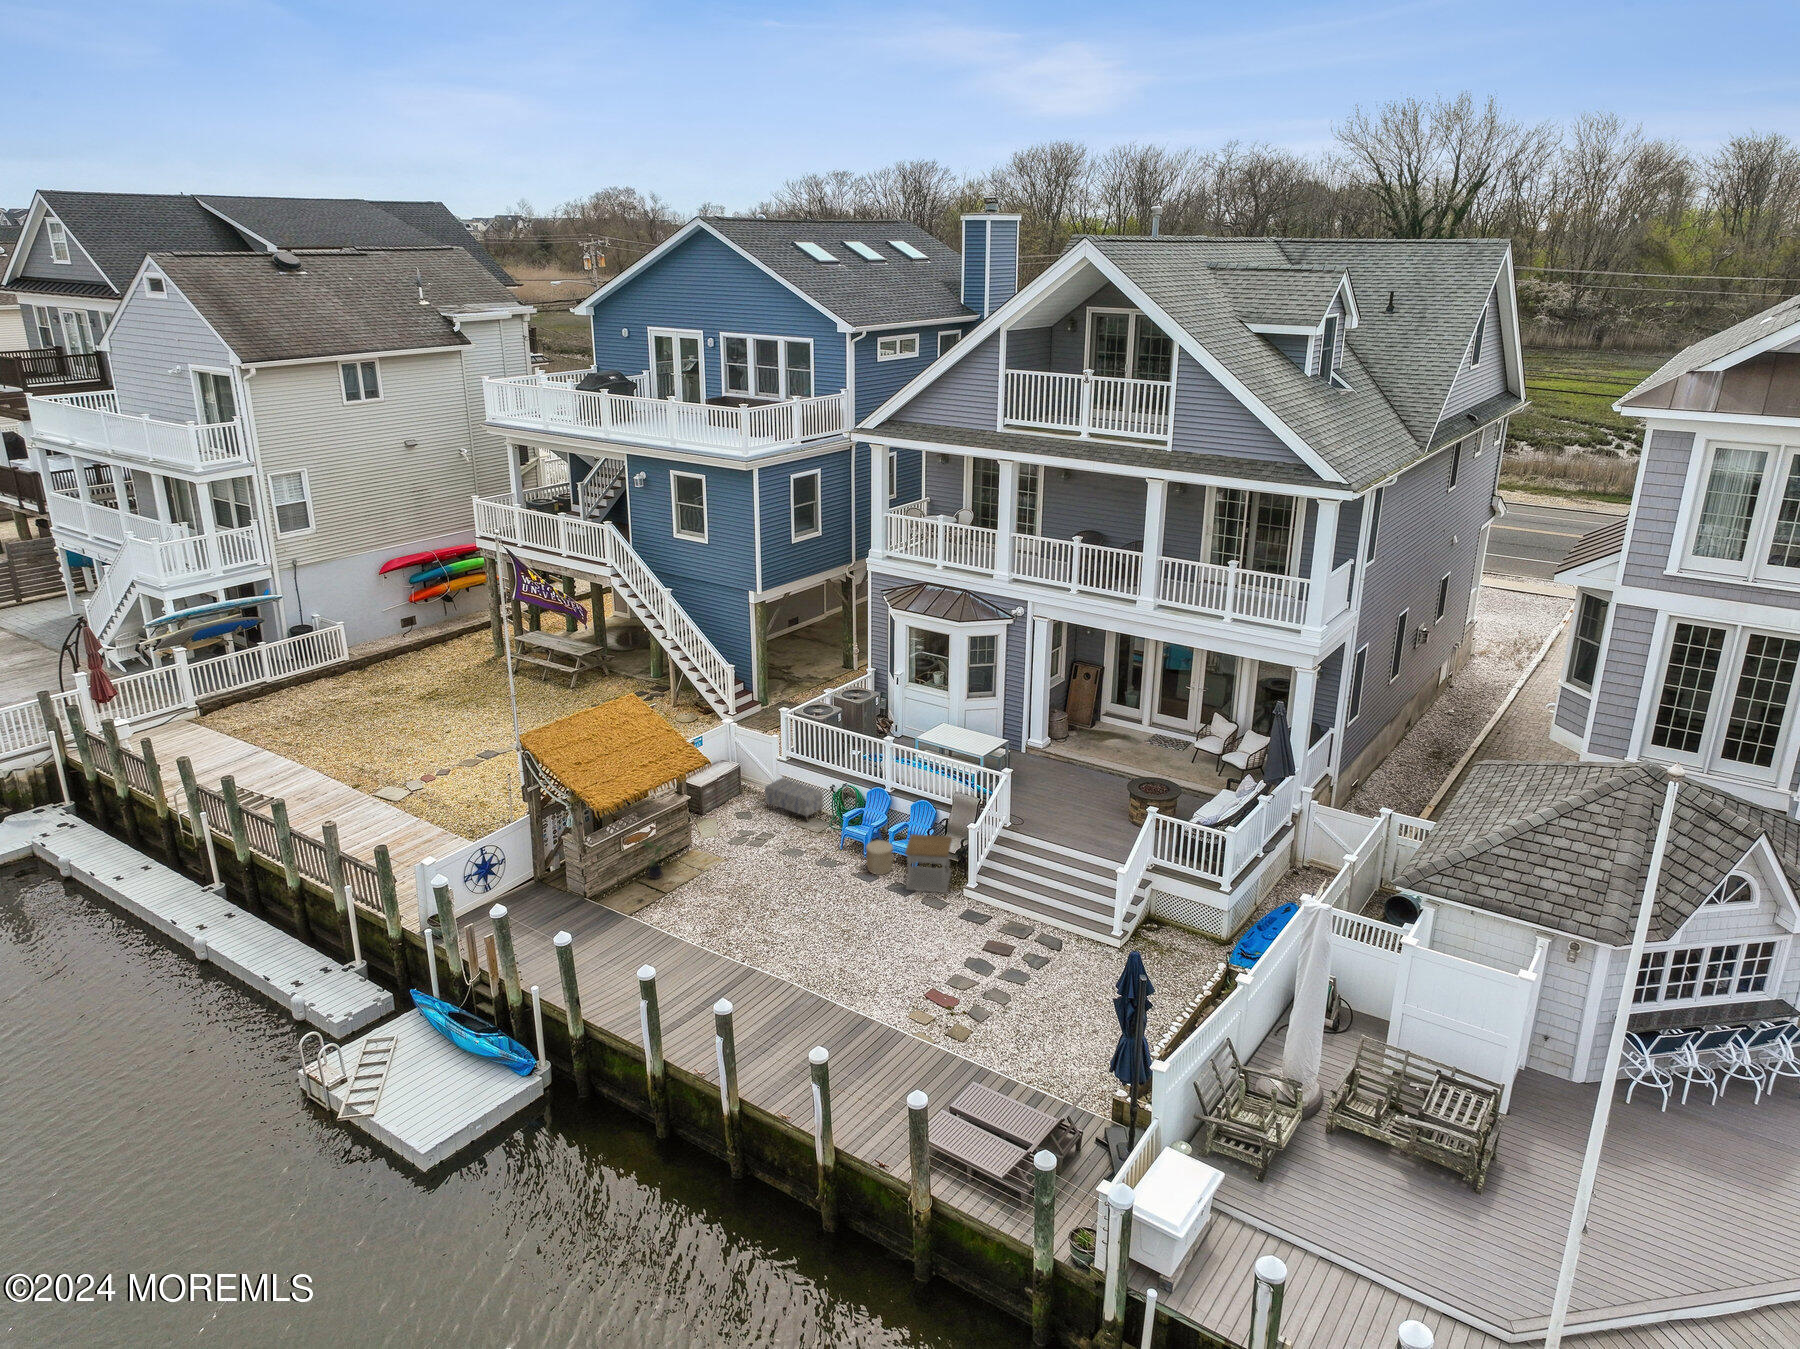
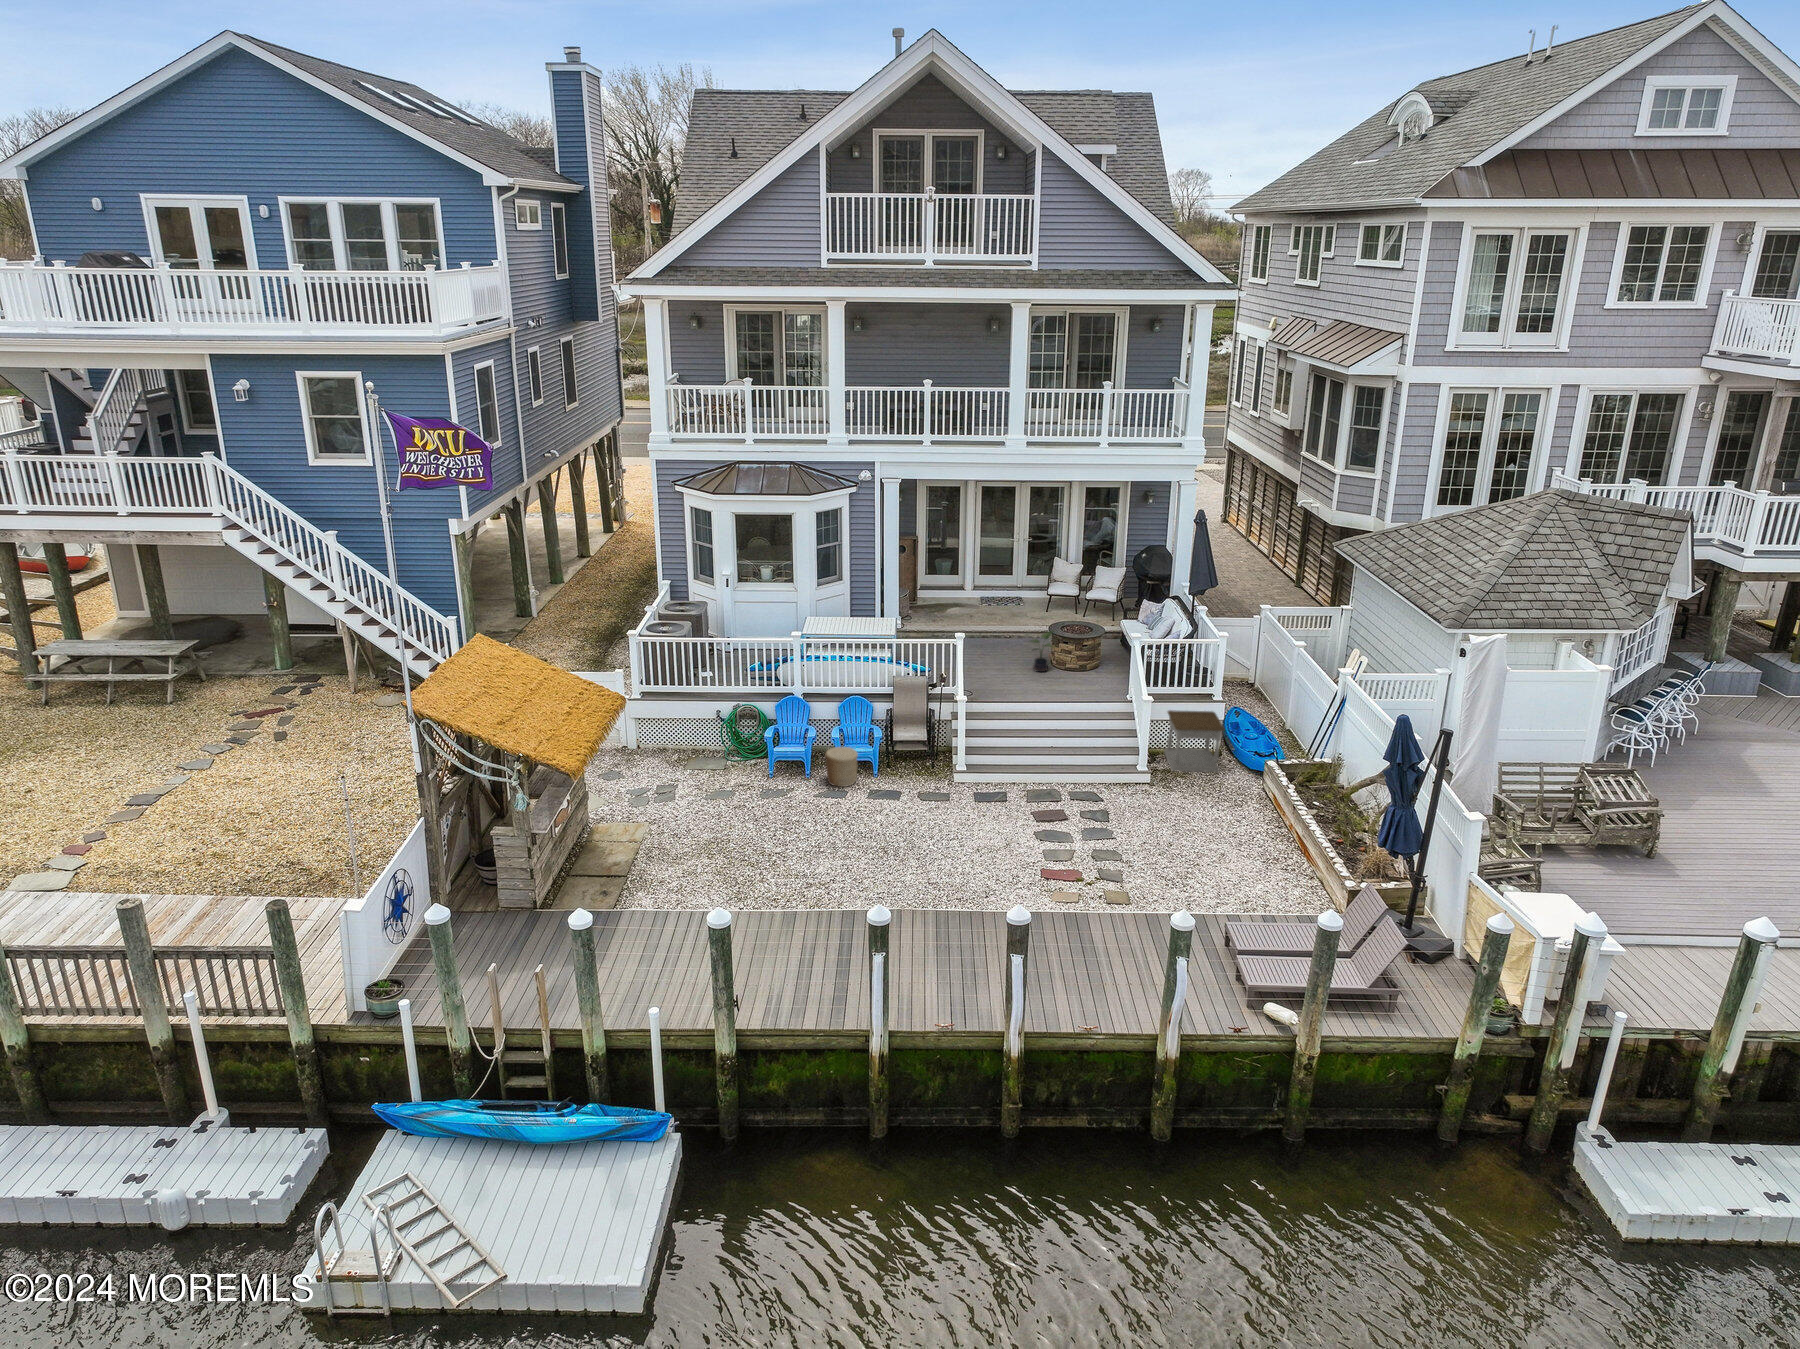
bench: present [765,778,824,822] -> none [627,719,702,762]
side table: present [905,834,952,893] -> present [1164,710,1225,772]
potted plant: present [643,841,664,879] -> present [1030,631,1053,672]

